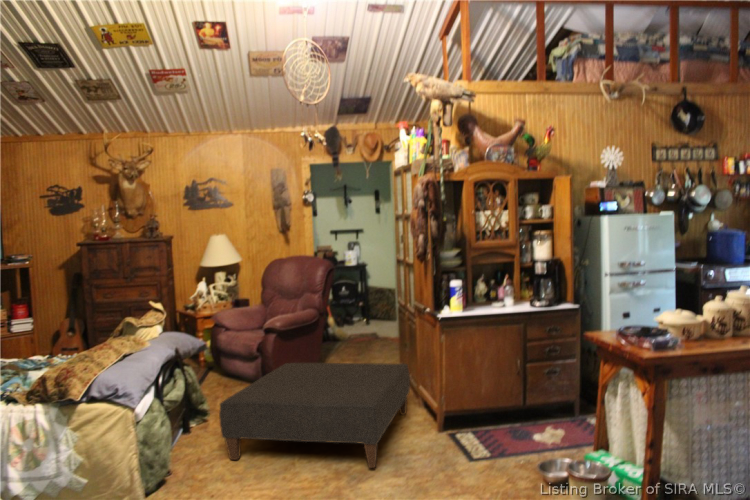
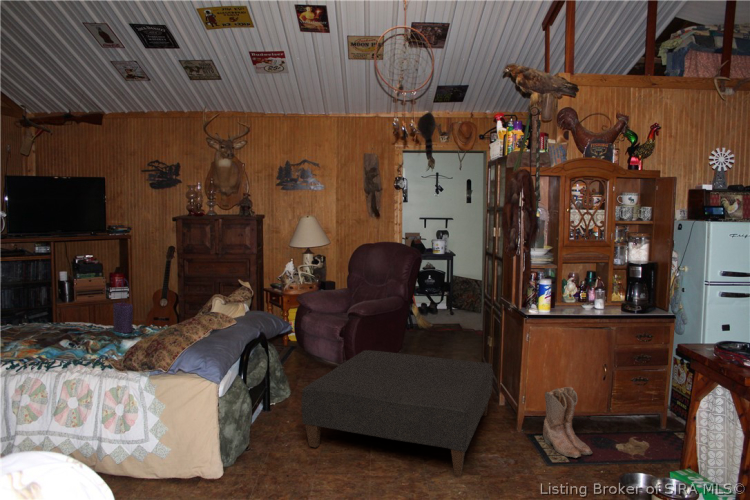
tote bag: none [17,310,39,366] -> present [113,279,133,333]
boots: none [454,377,498,442] -> present [543,387,592,458]

